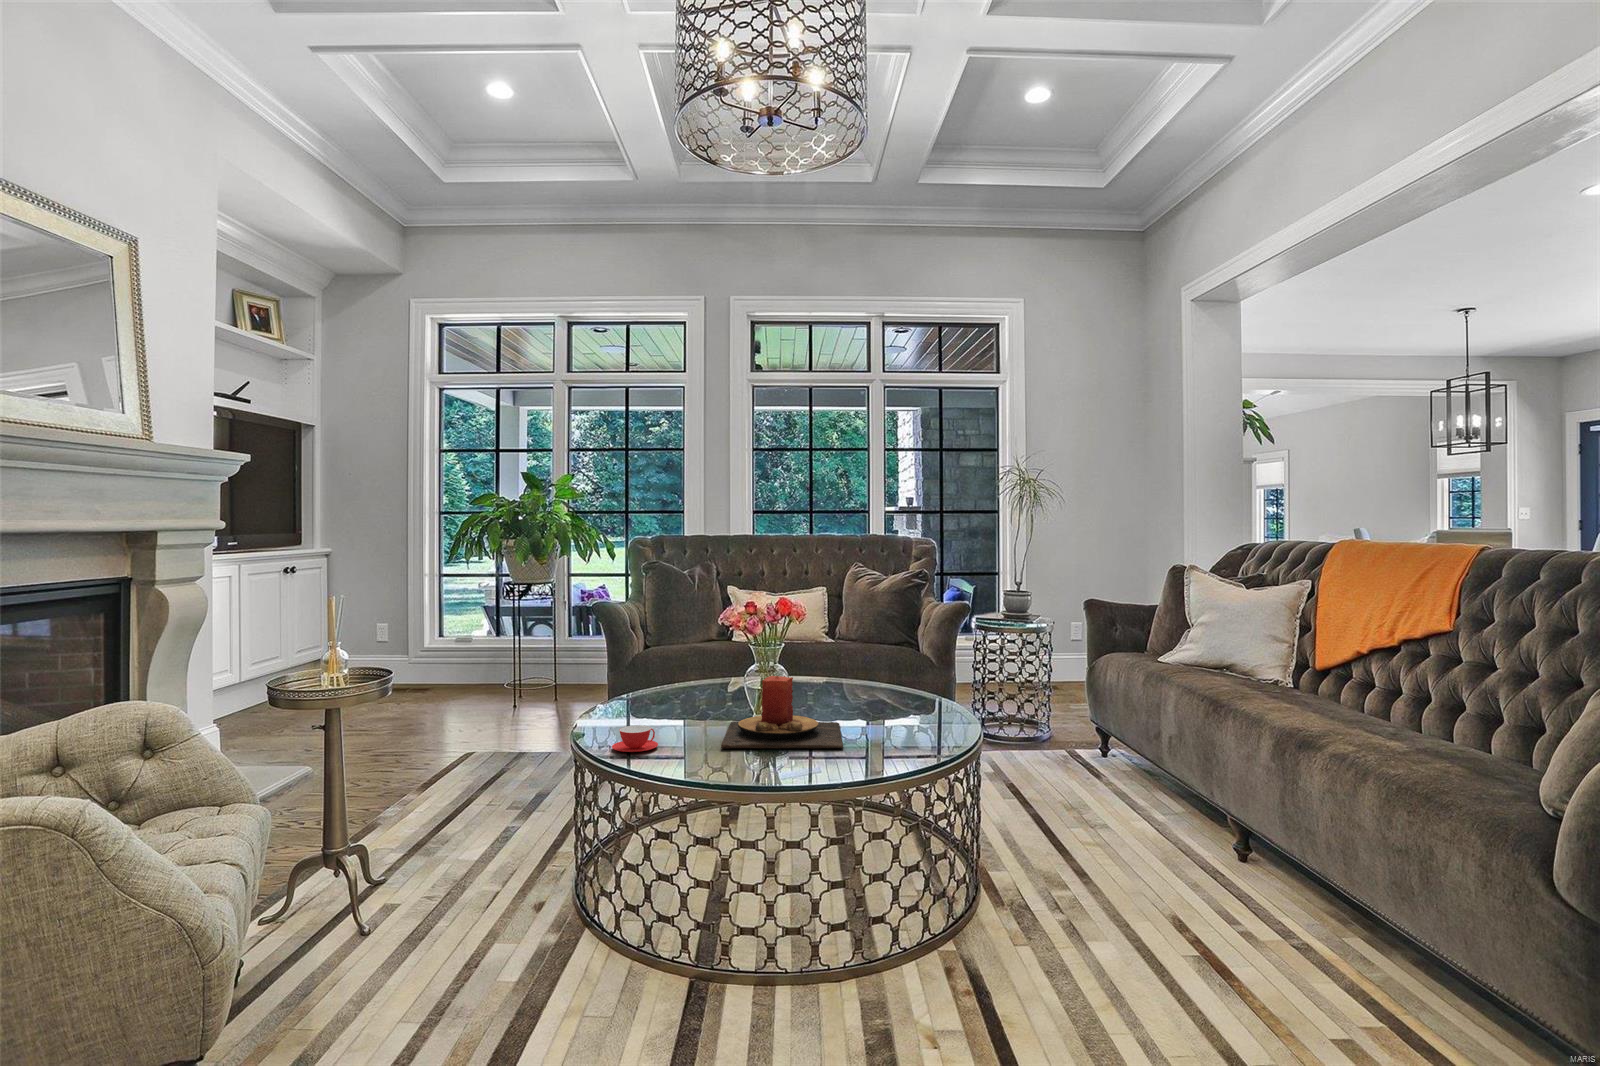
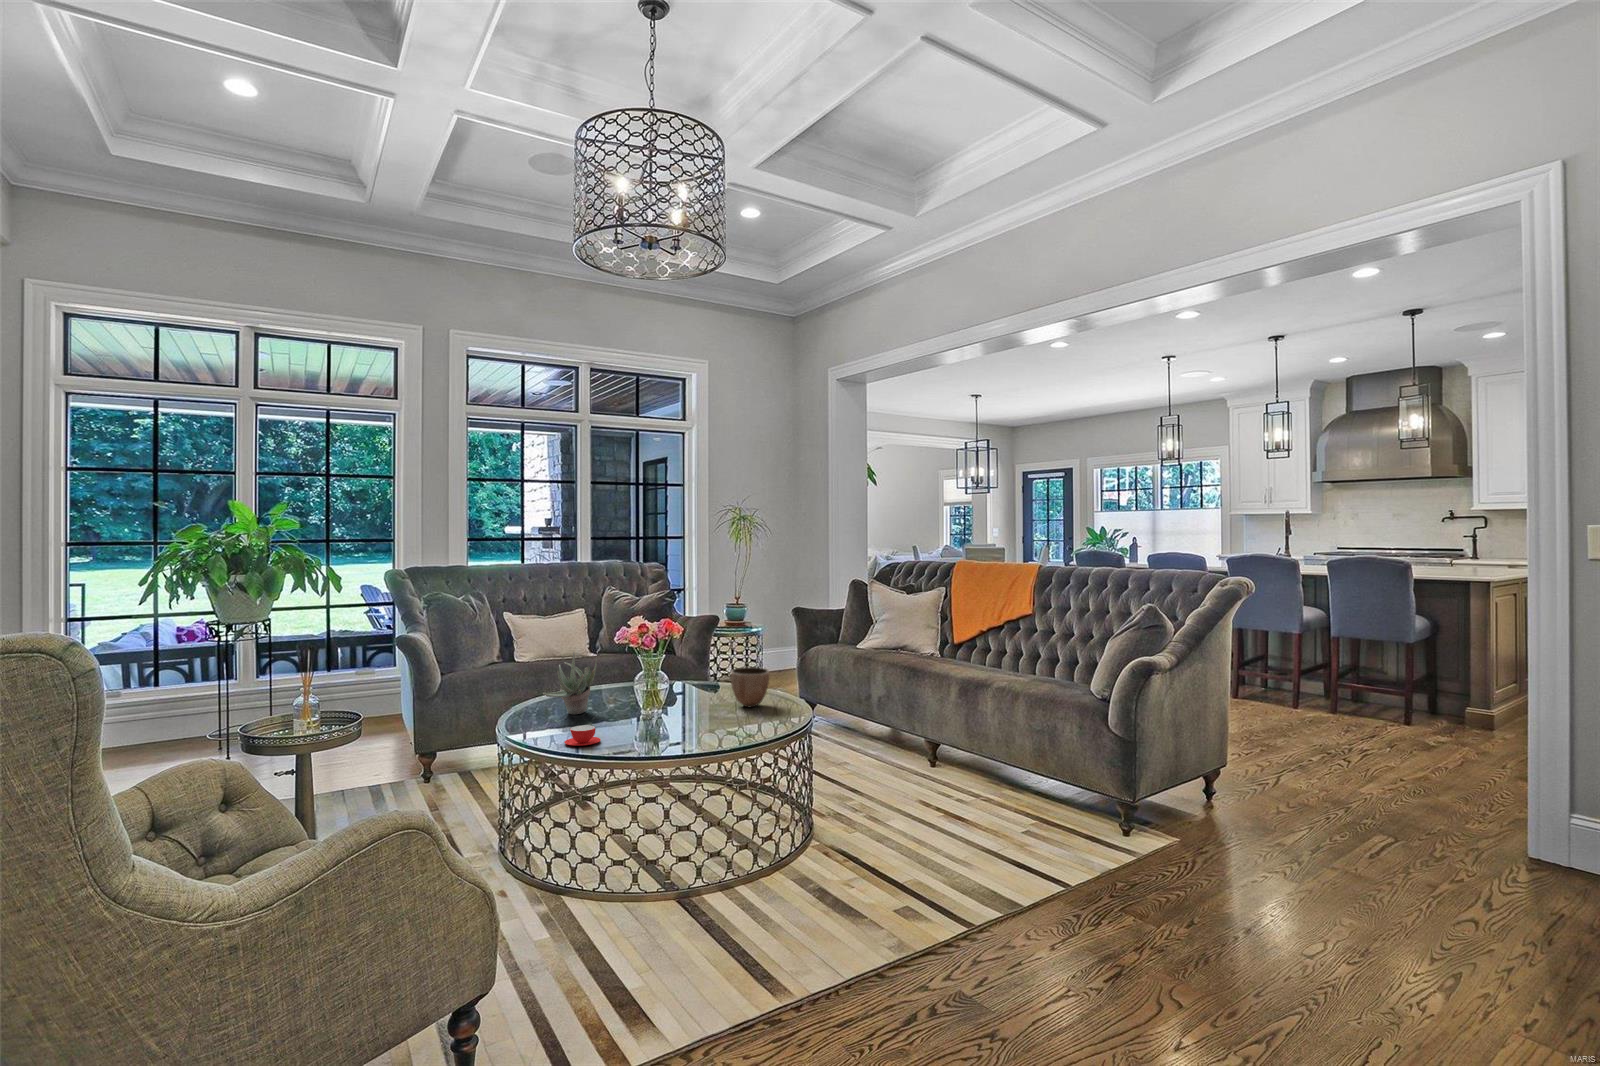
succulent plant: none [643,632,718,710] -> present [543,652,597,714]
decorative bowl: none [880,672,935,729] -> present [731,667,769,707]
candle: present [721,676,843,748] -> none [624,678,731,734]

